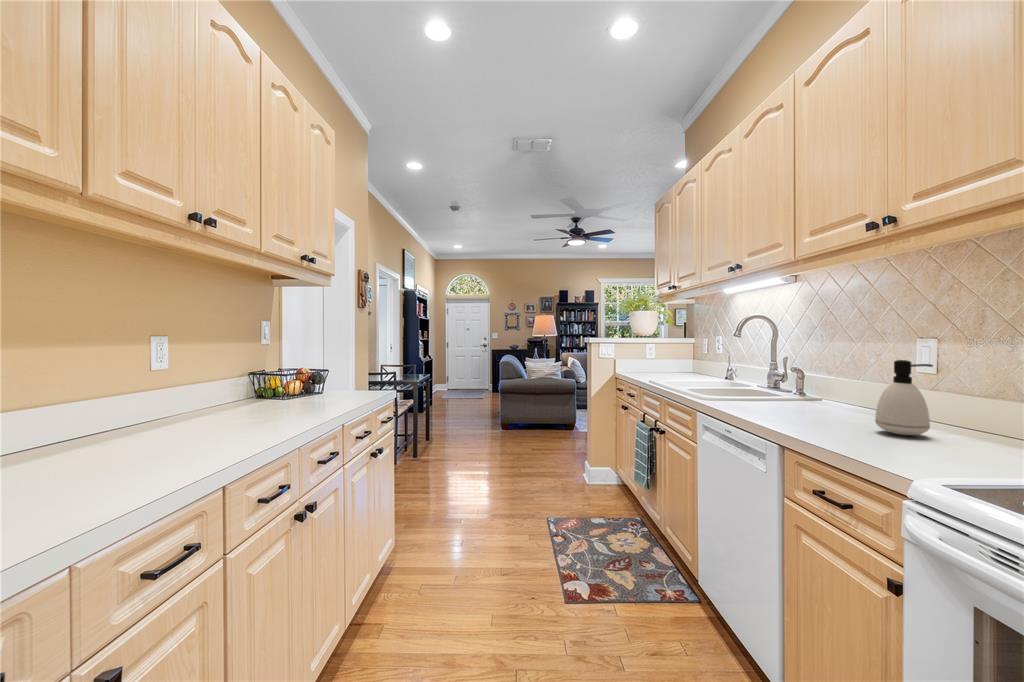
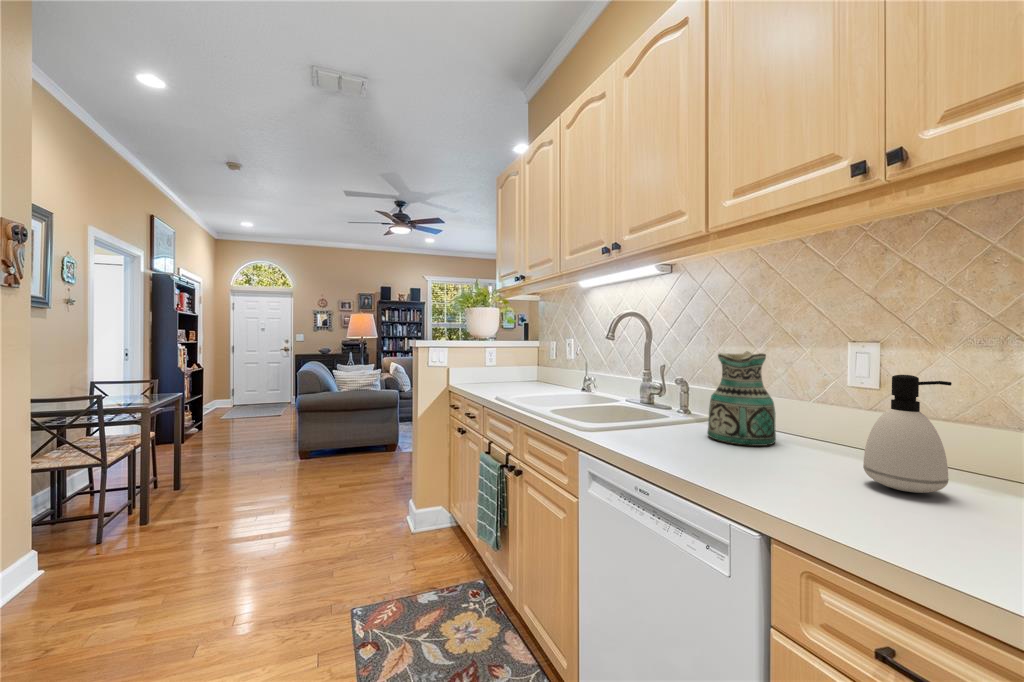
ceramic pitcher: none [798,346,852,413] -> present [707,352,776,446]

